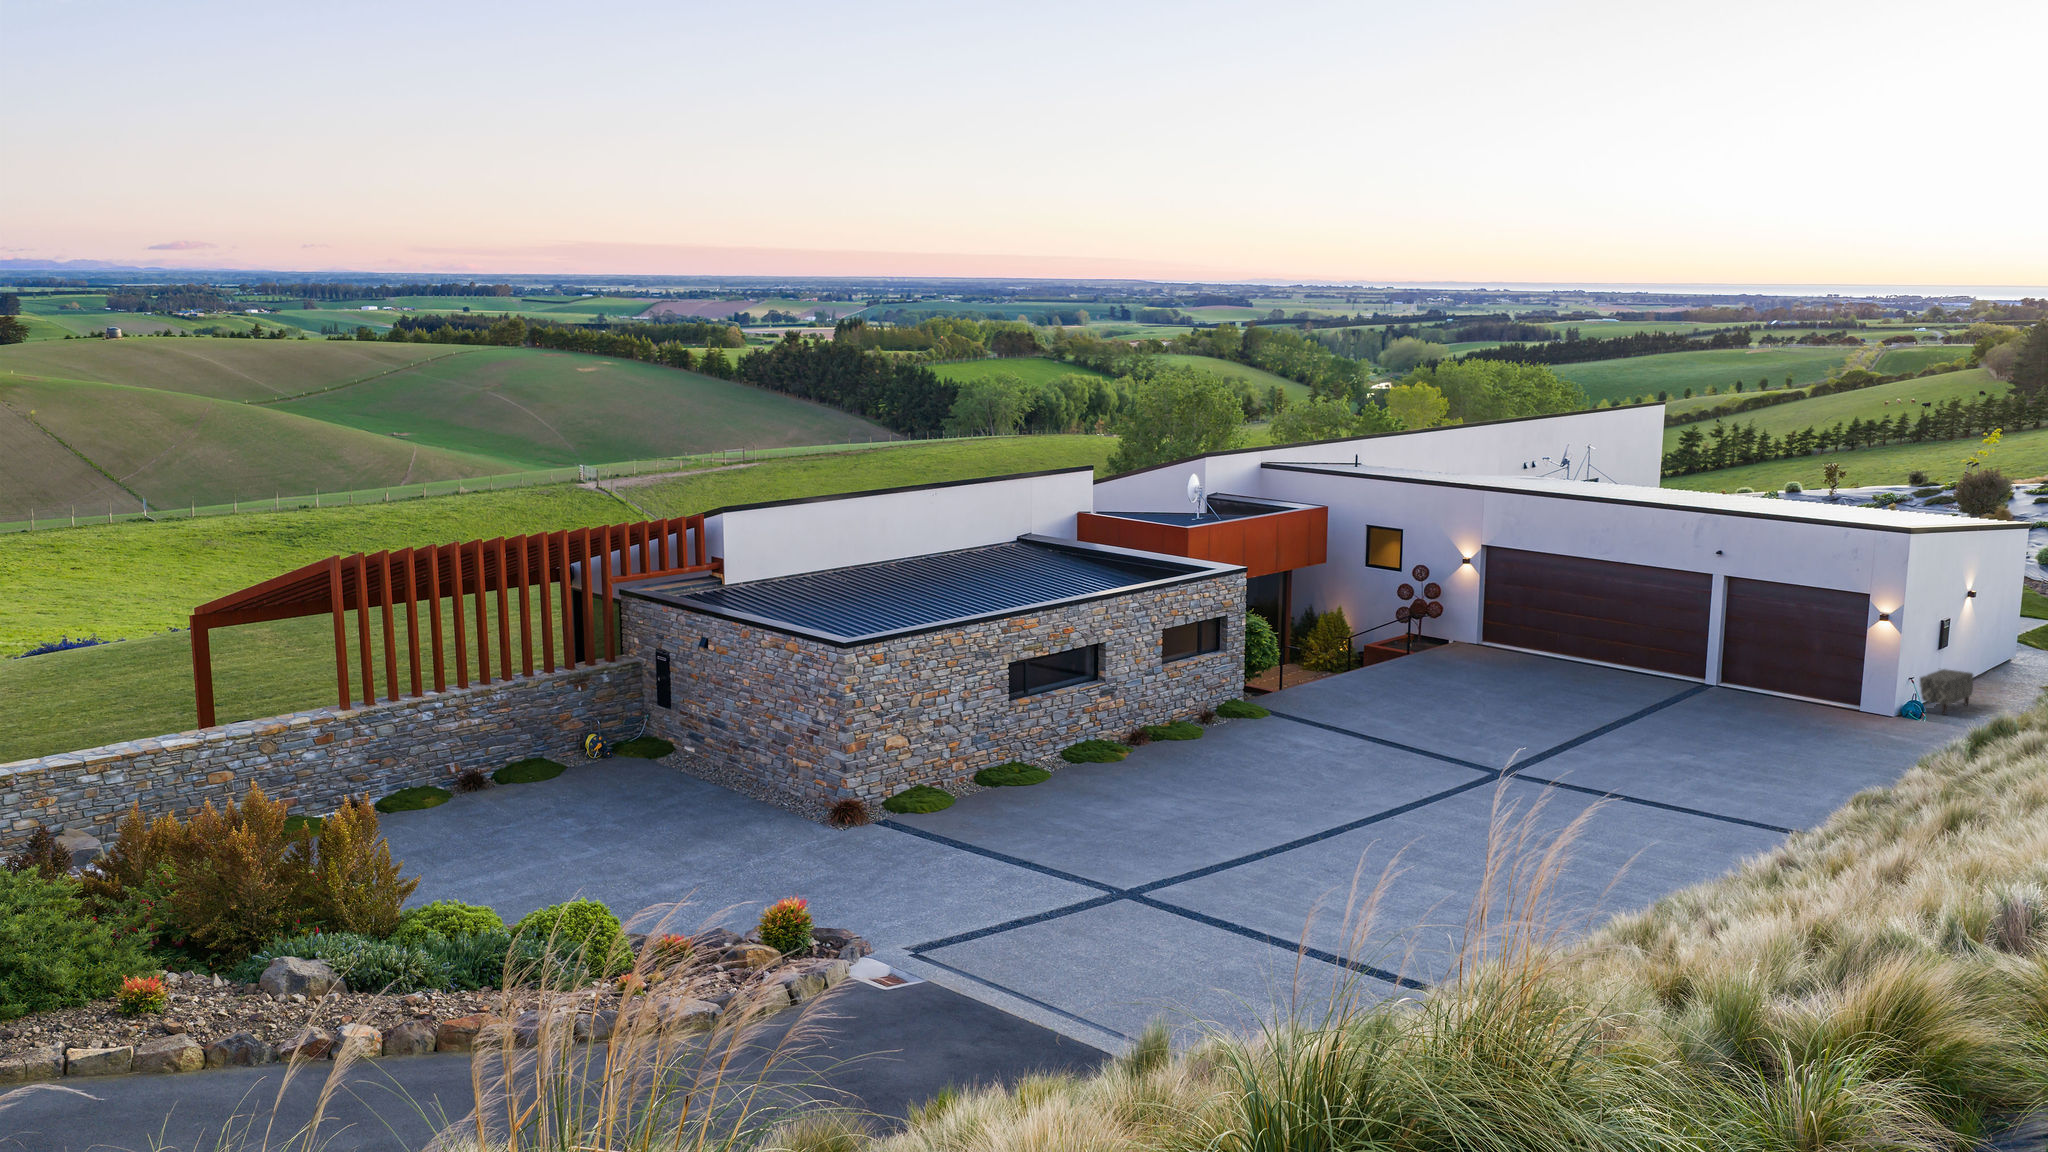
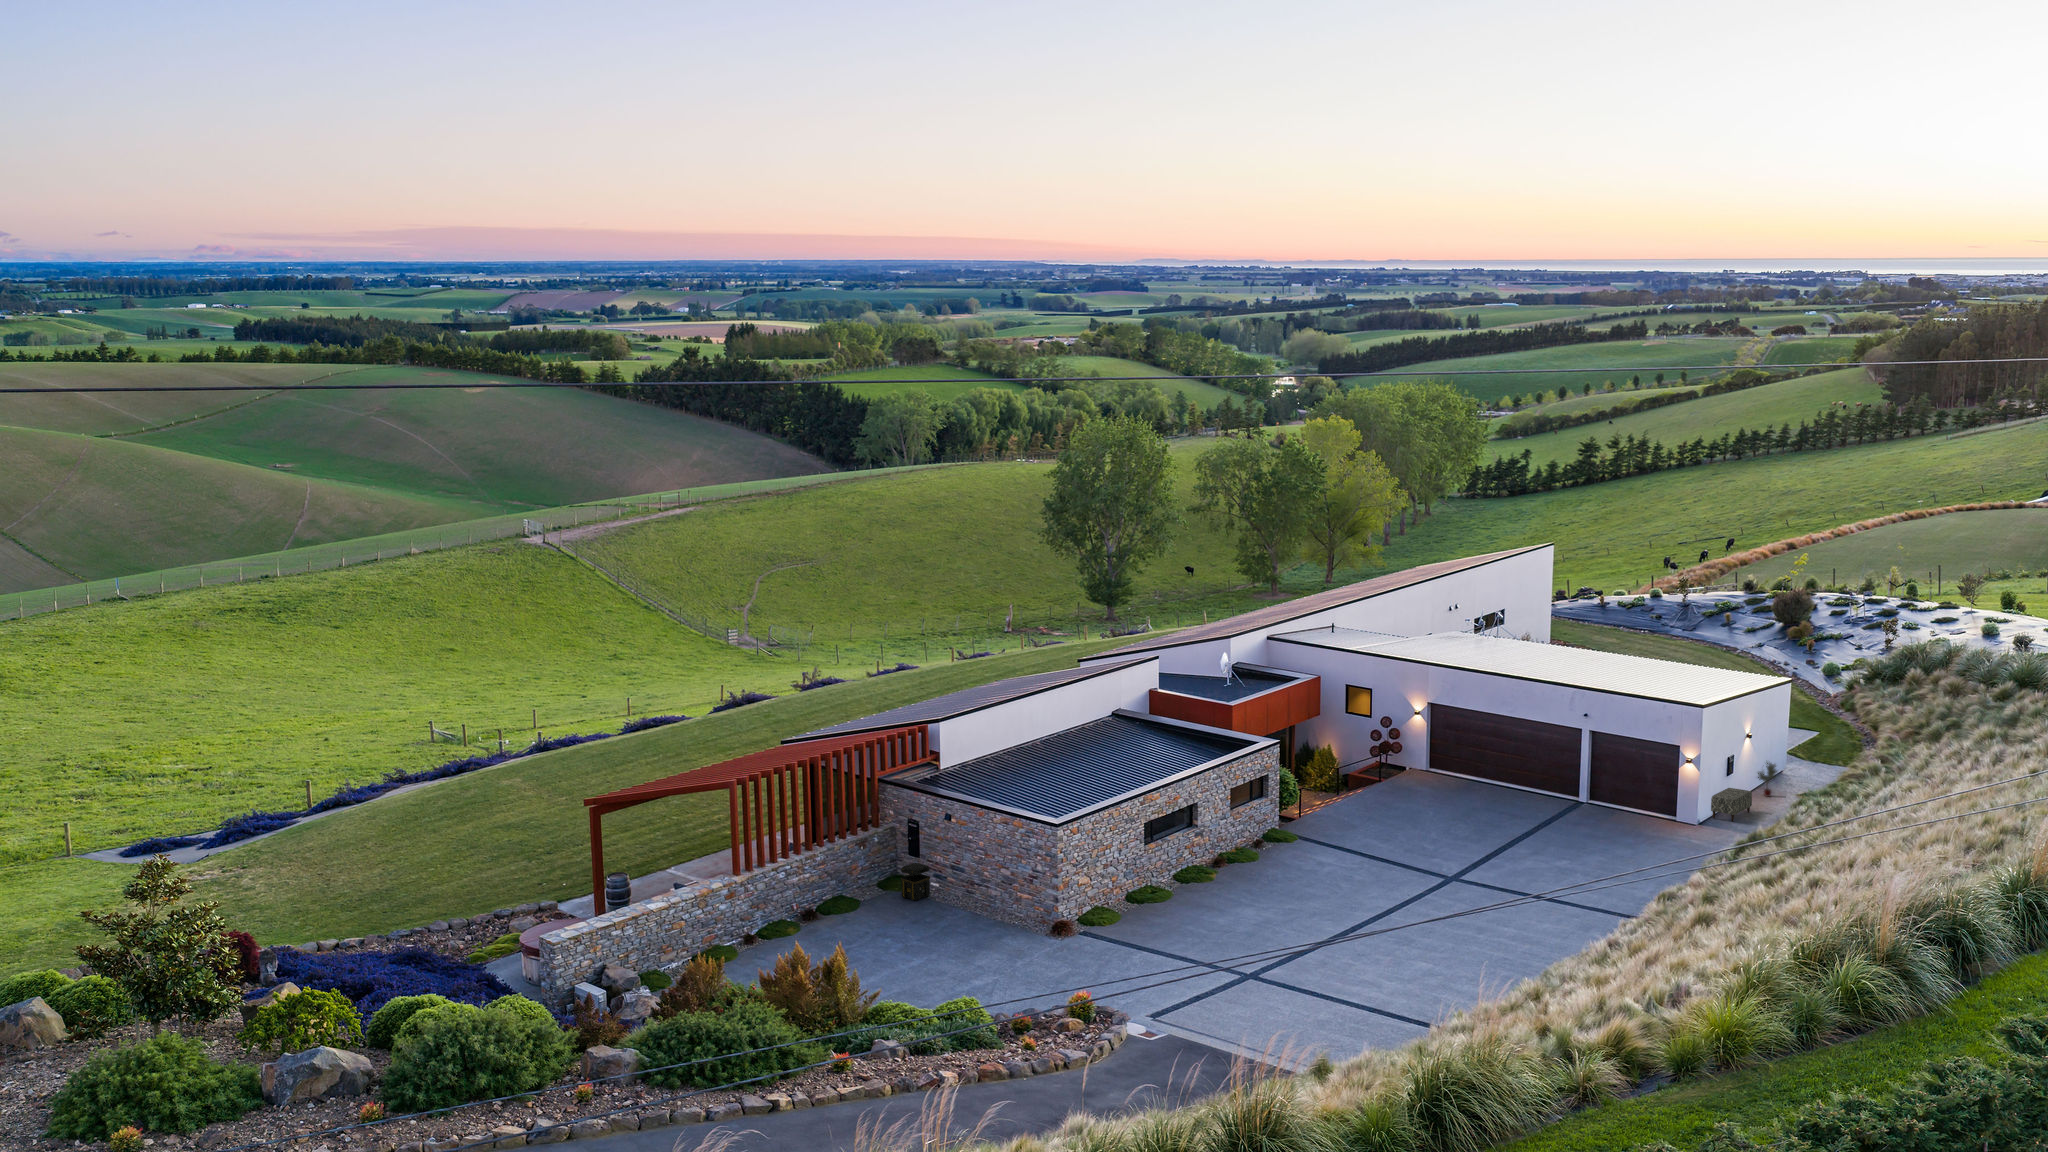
potted tree: none [1973,634,2009,689] -> present [1758,762,1777,797]
toolbox: none [637,715,683,771] -> present [901,863,930,901]

